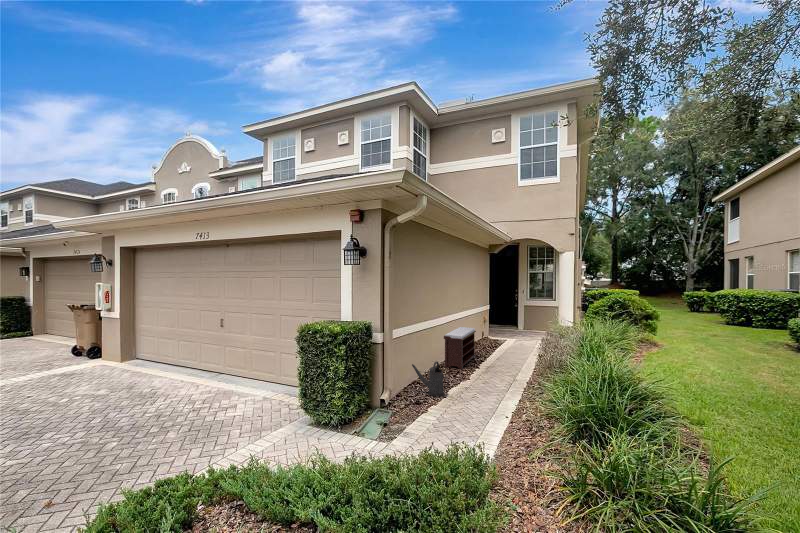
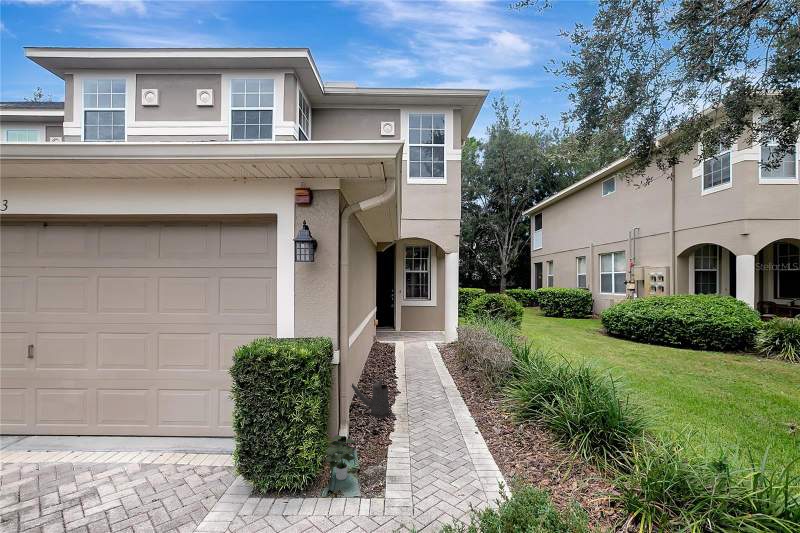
bench: present [444,327,476,370] -> none [362,332,386,380]
potted plant: none [356,396,382,430] -> present [325,435,356,480]

